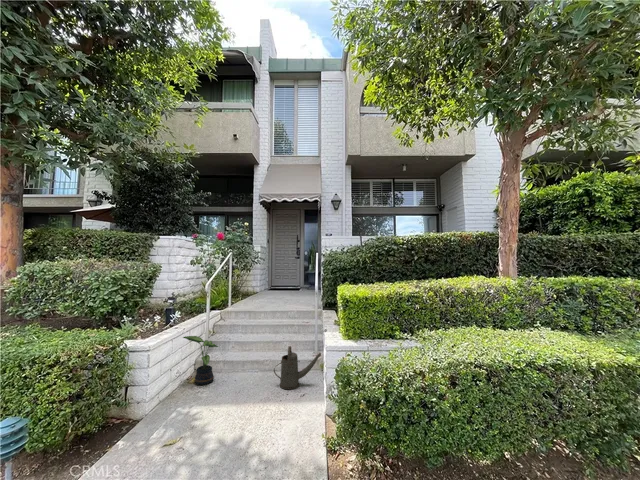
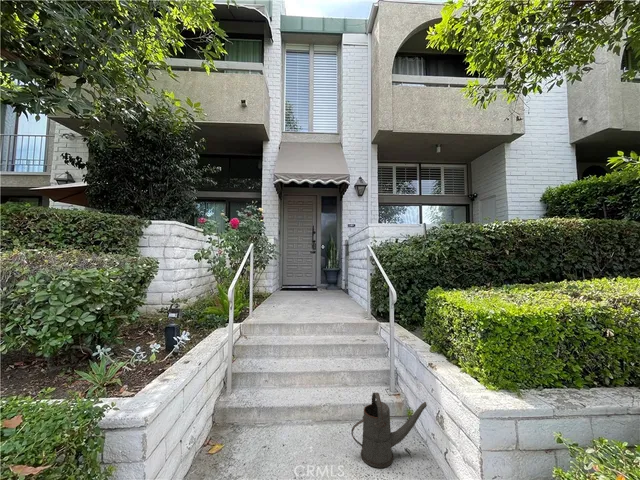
potted plant: present [183,336,218,384] -> none [198,377,260,460]

